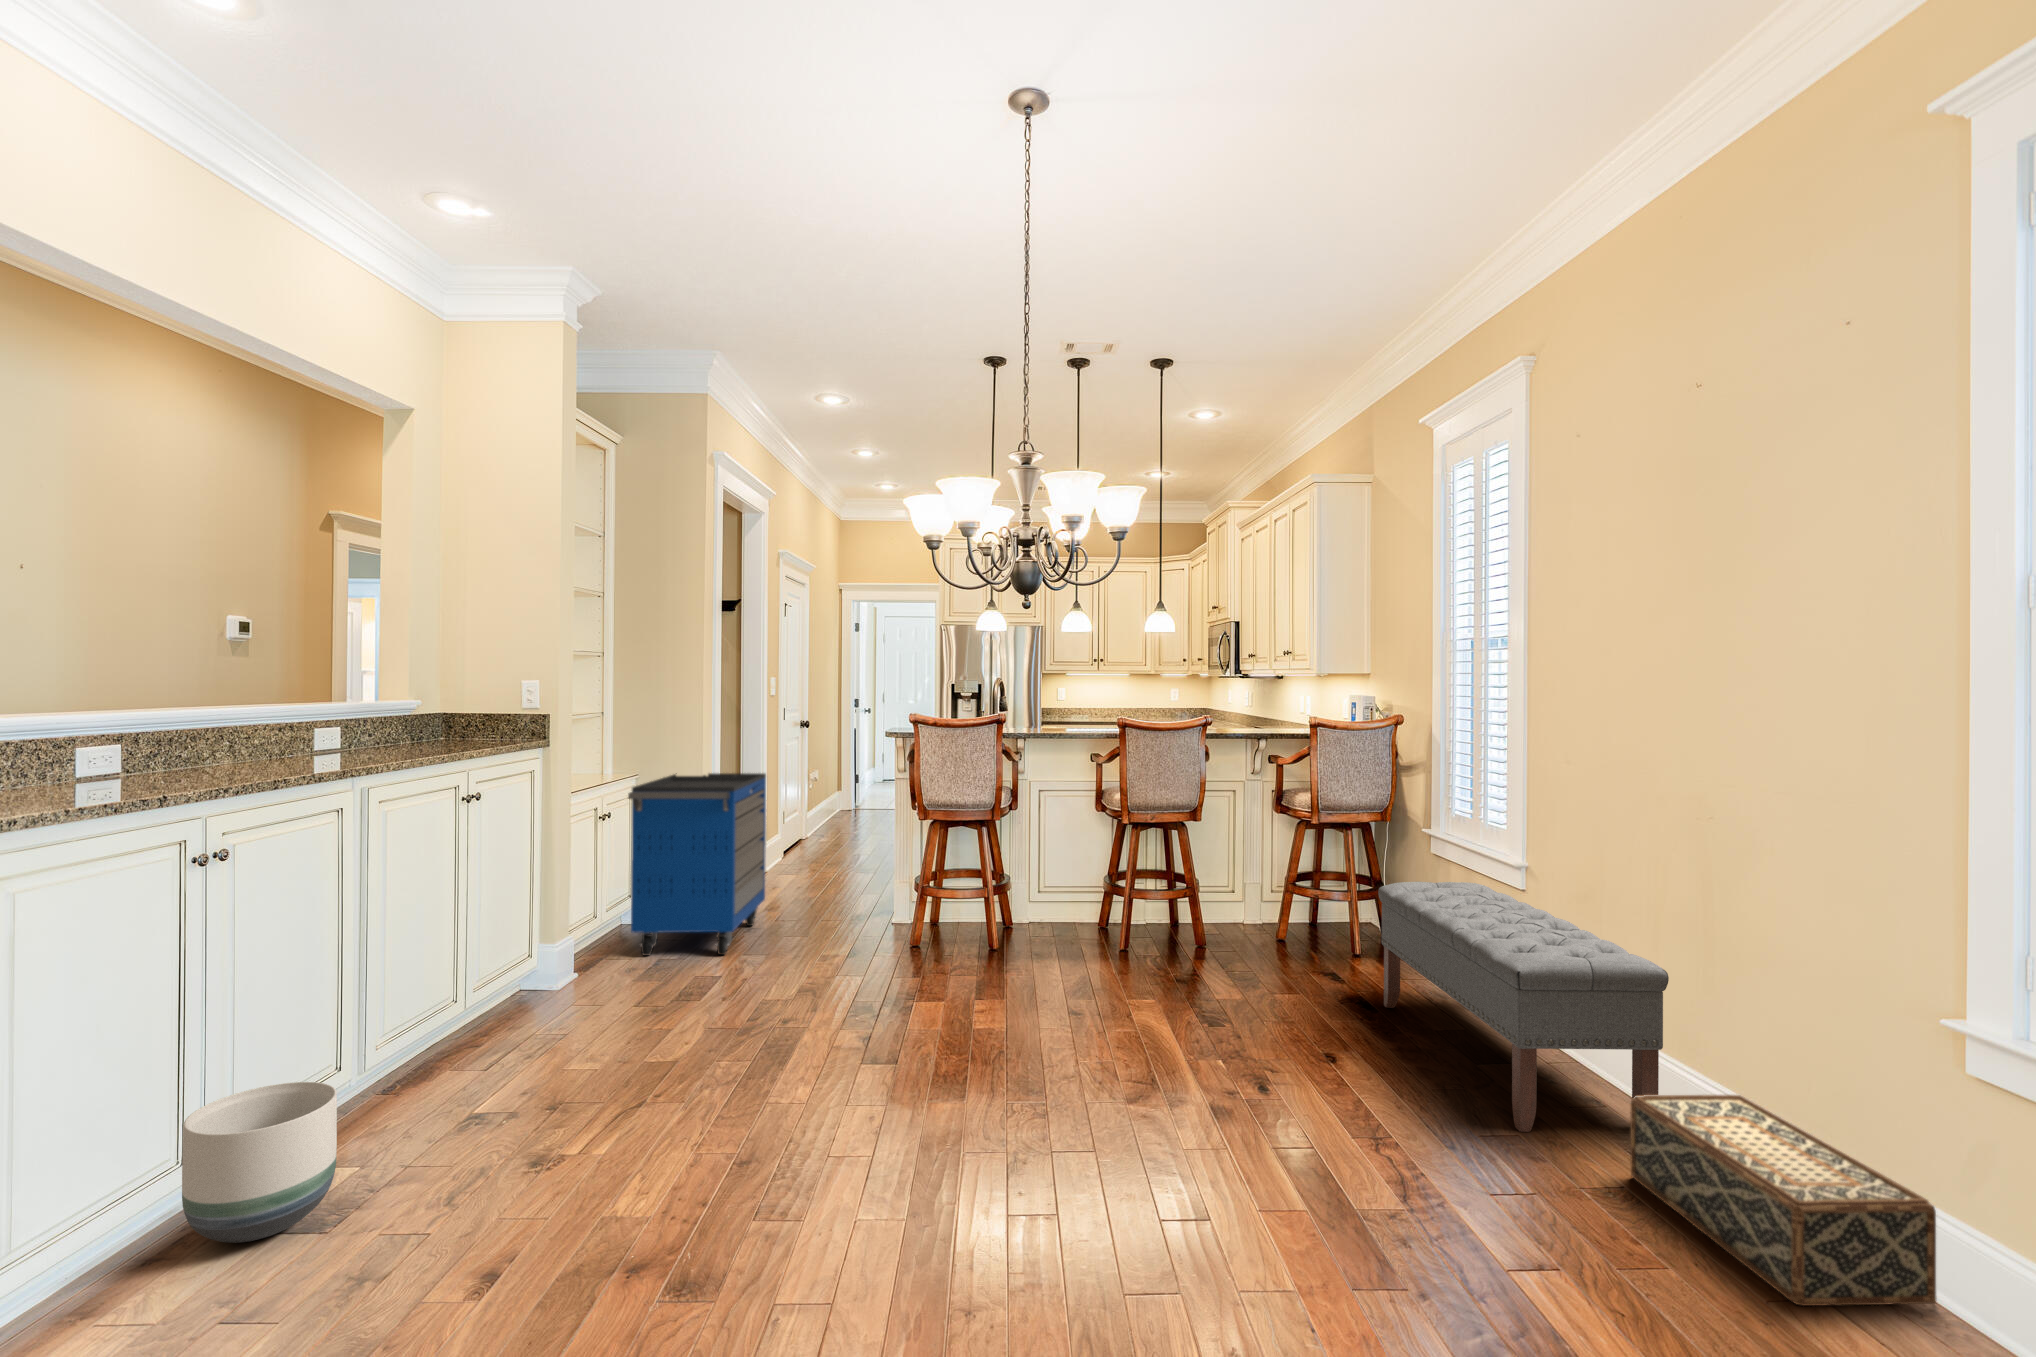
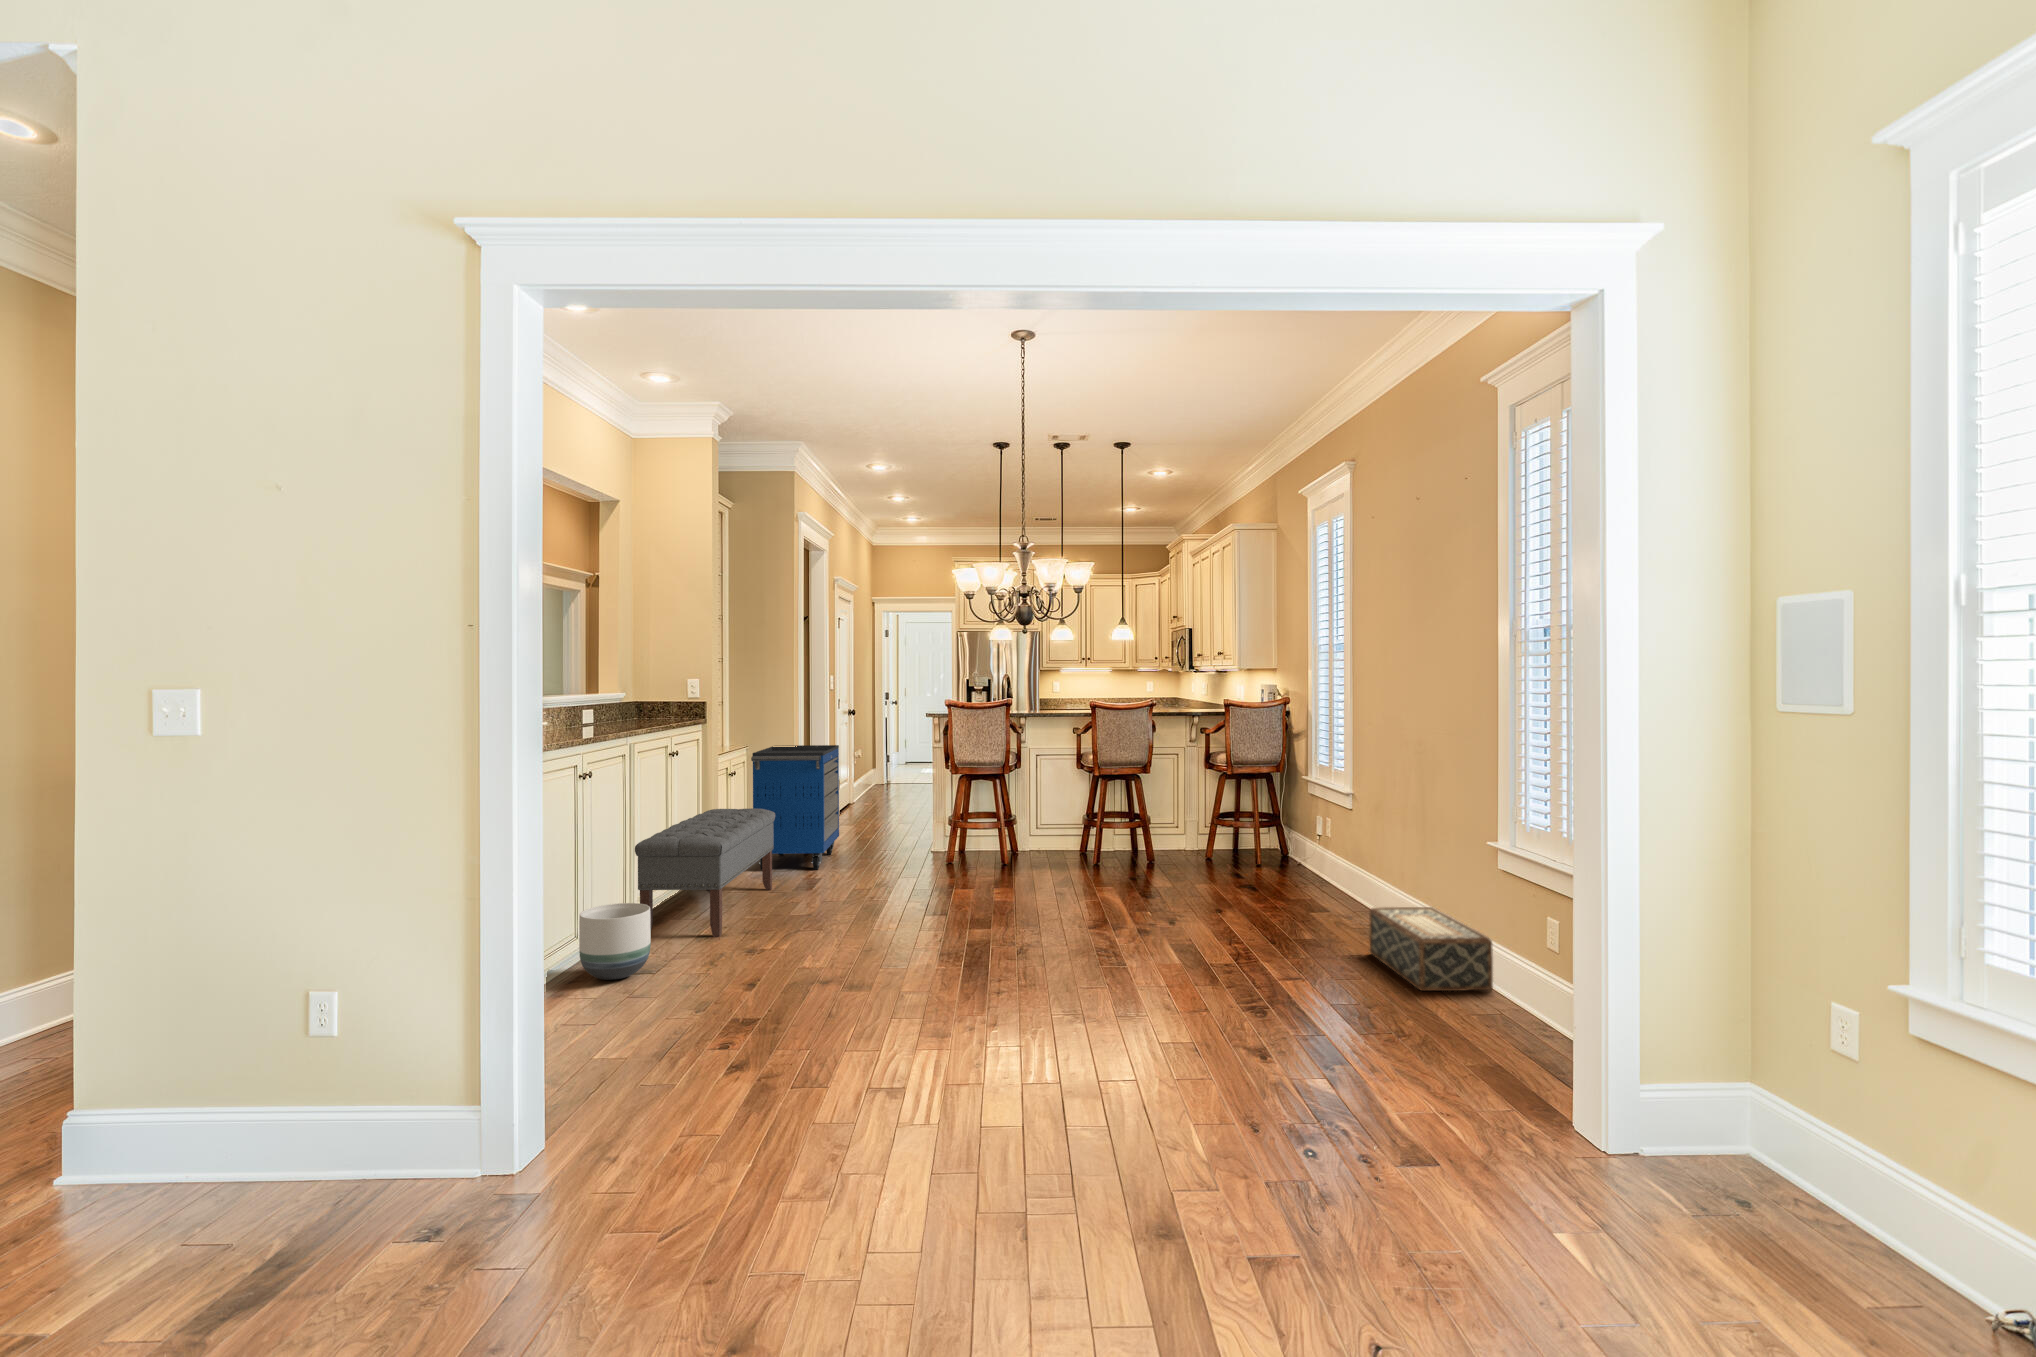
bench: present [1378,882,1669,1132] -> present [635,808,775,937]

